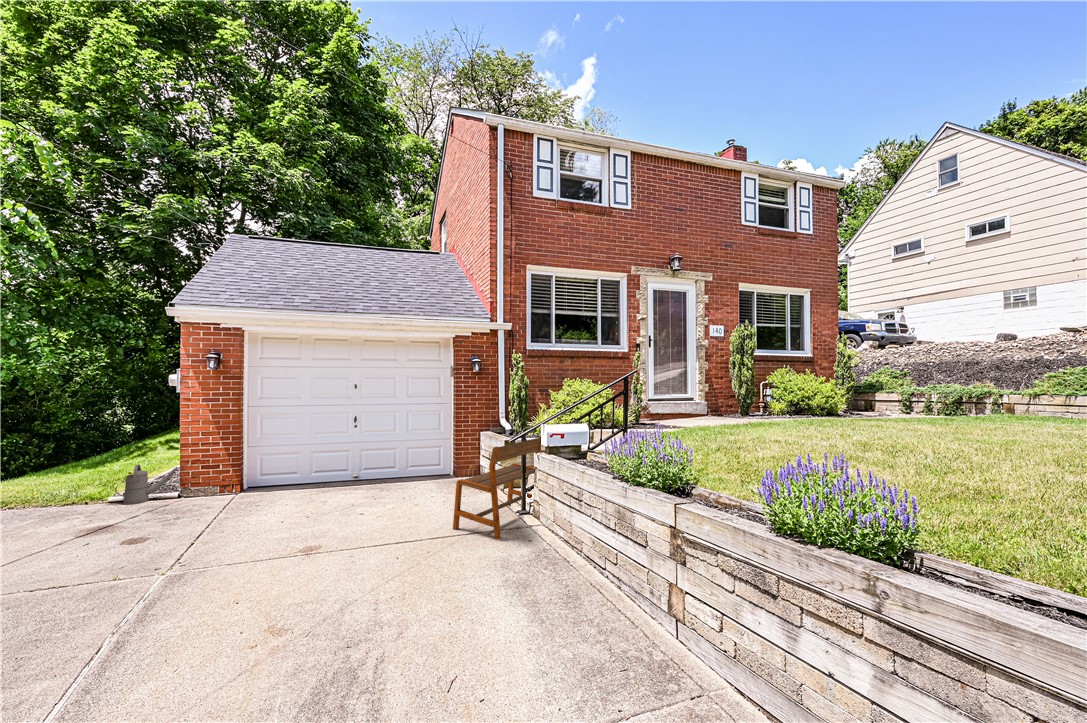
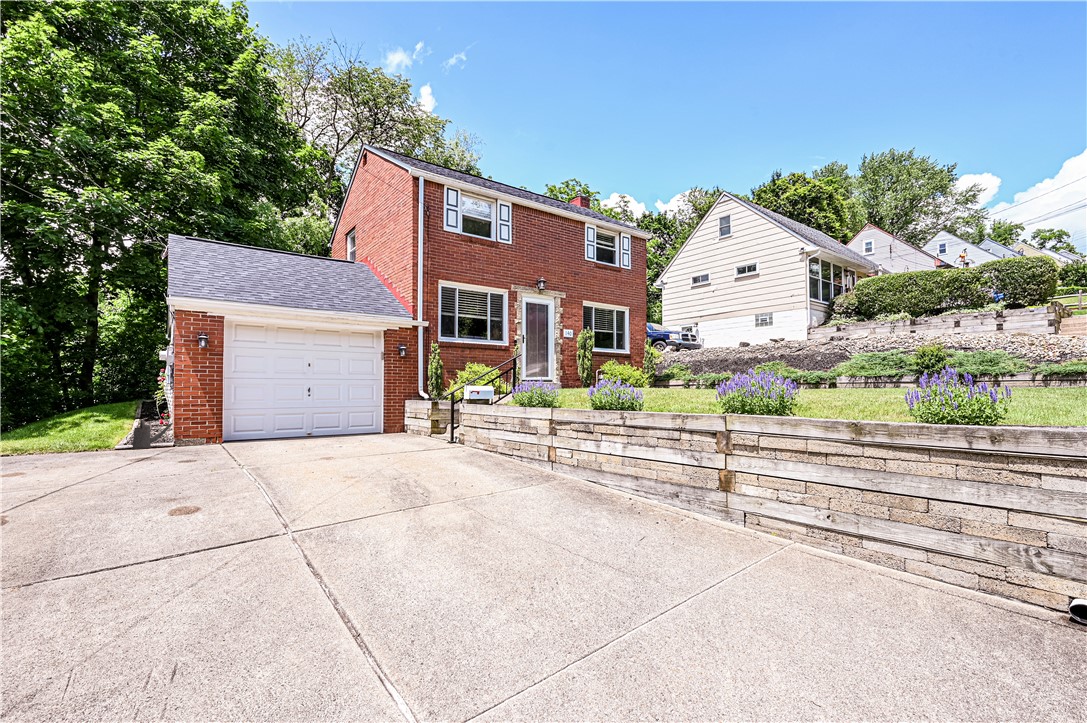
bench: present [453,437,541,539] -> none [408,394,461,448]

